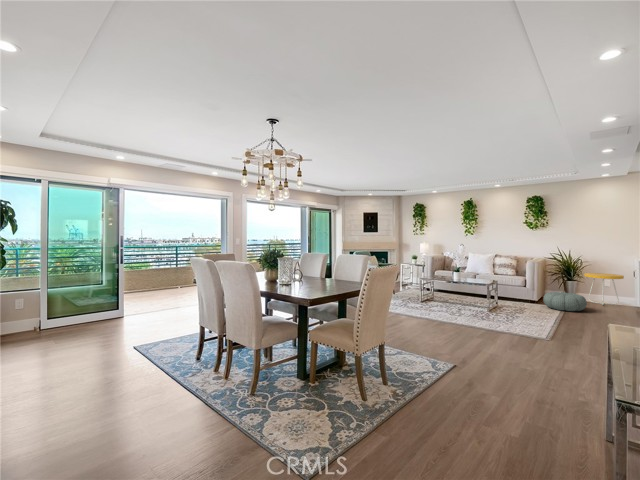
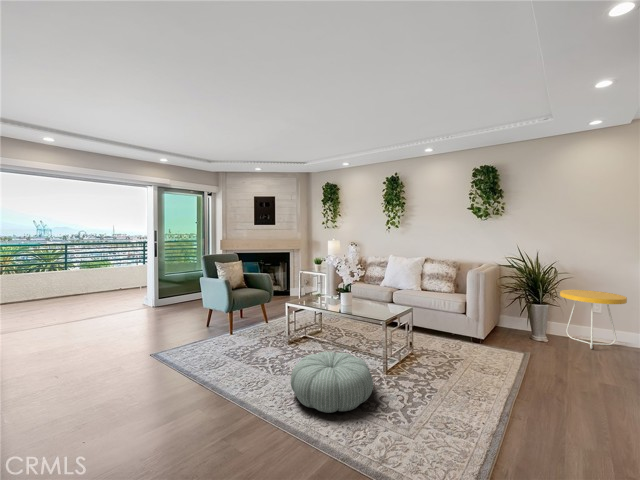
pouf: present [543,292,587,311] -> present [291,352,373,413]

